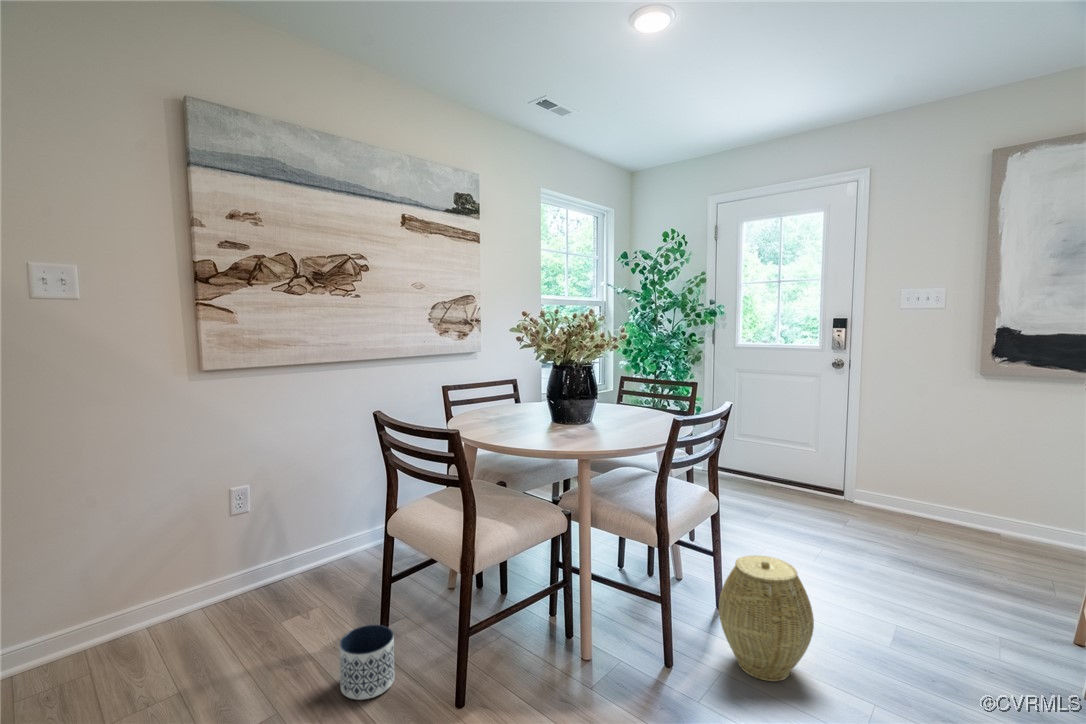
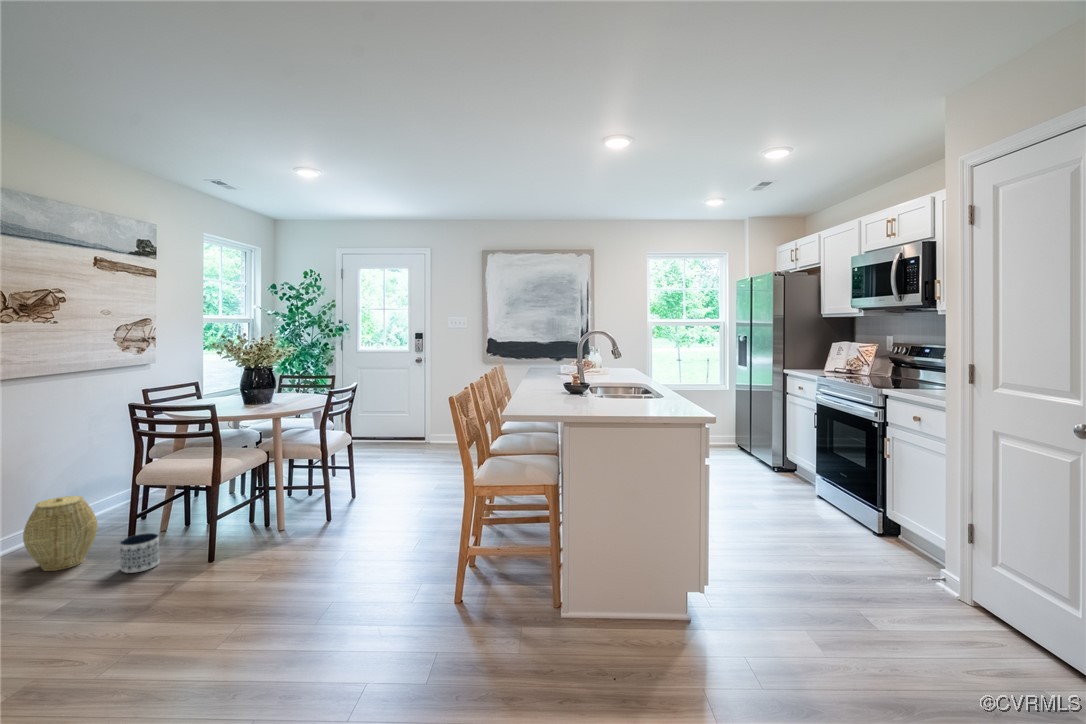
woven basket: present [719,556,814,681] -> present [23,496,98,571]

